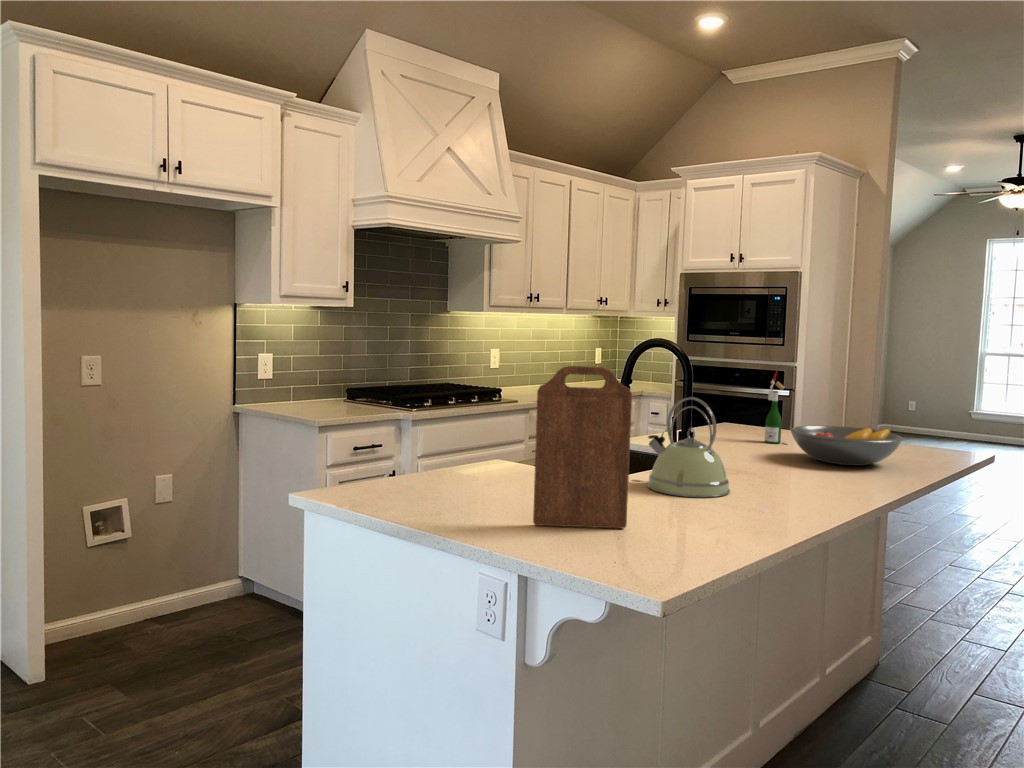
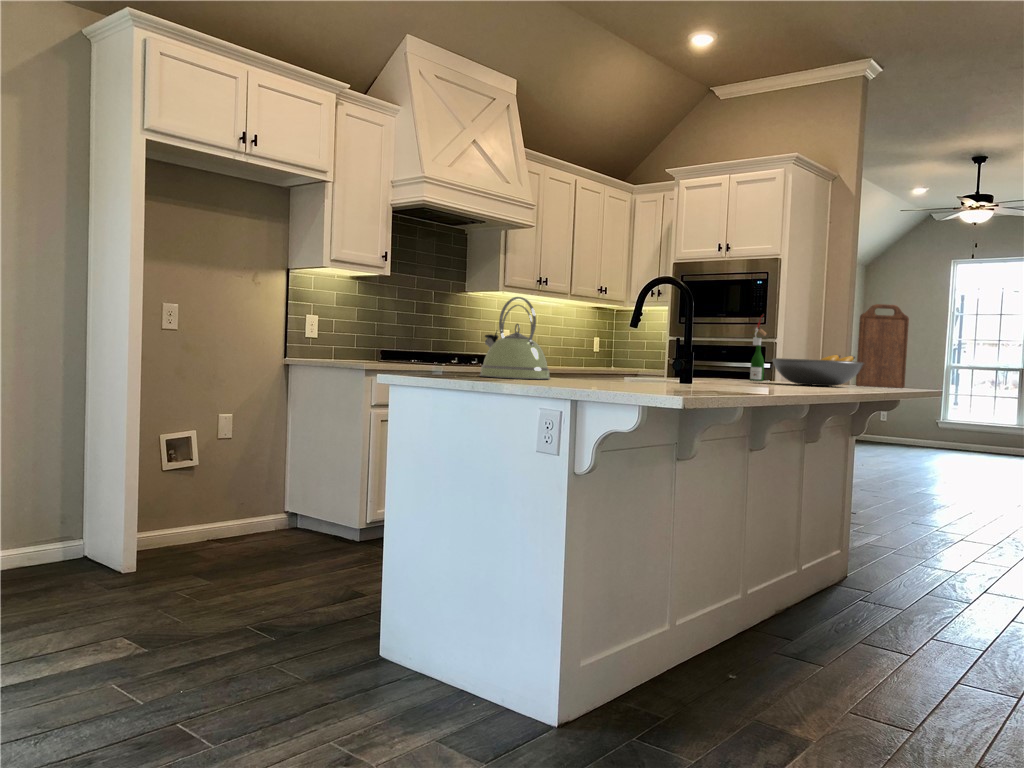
cutting board: present [533,366,632,528] -> present [856,304,909,388]
kettle: present [647,397,730,497] -> present [480,297,550,379]

